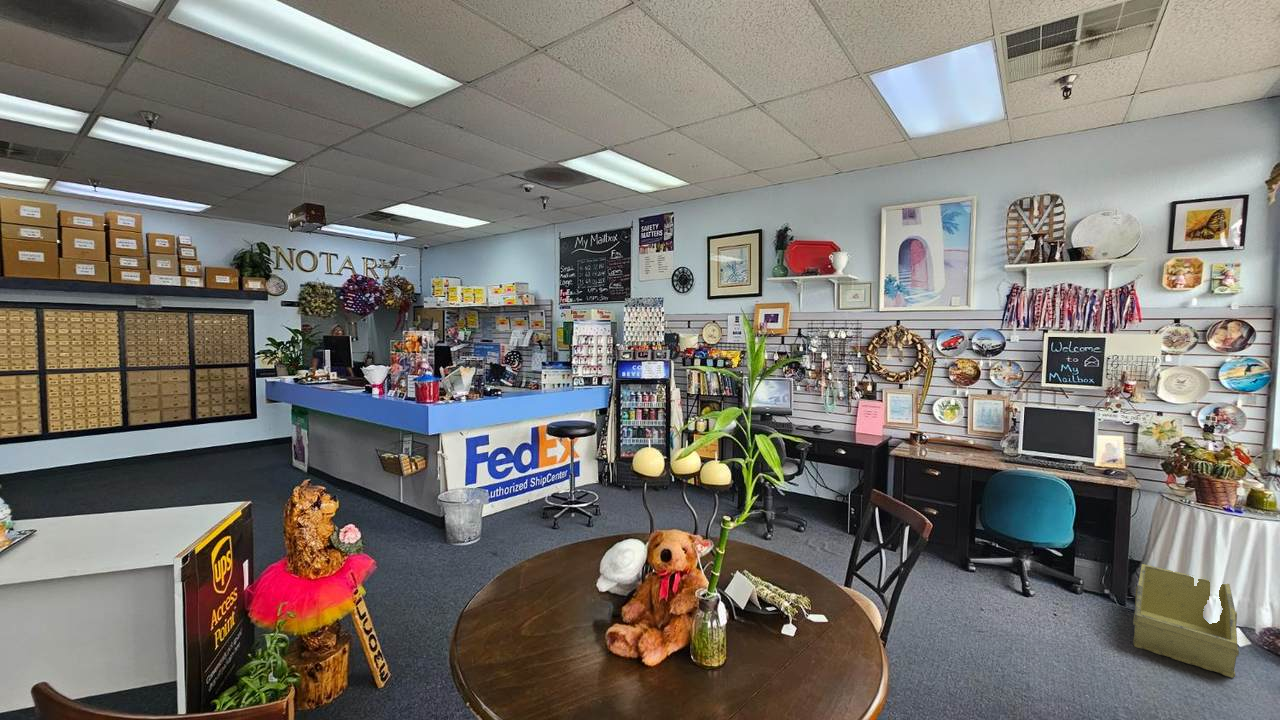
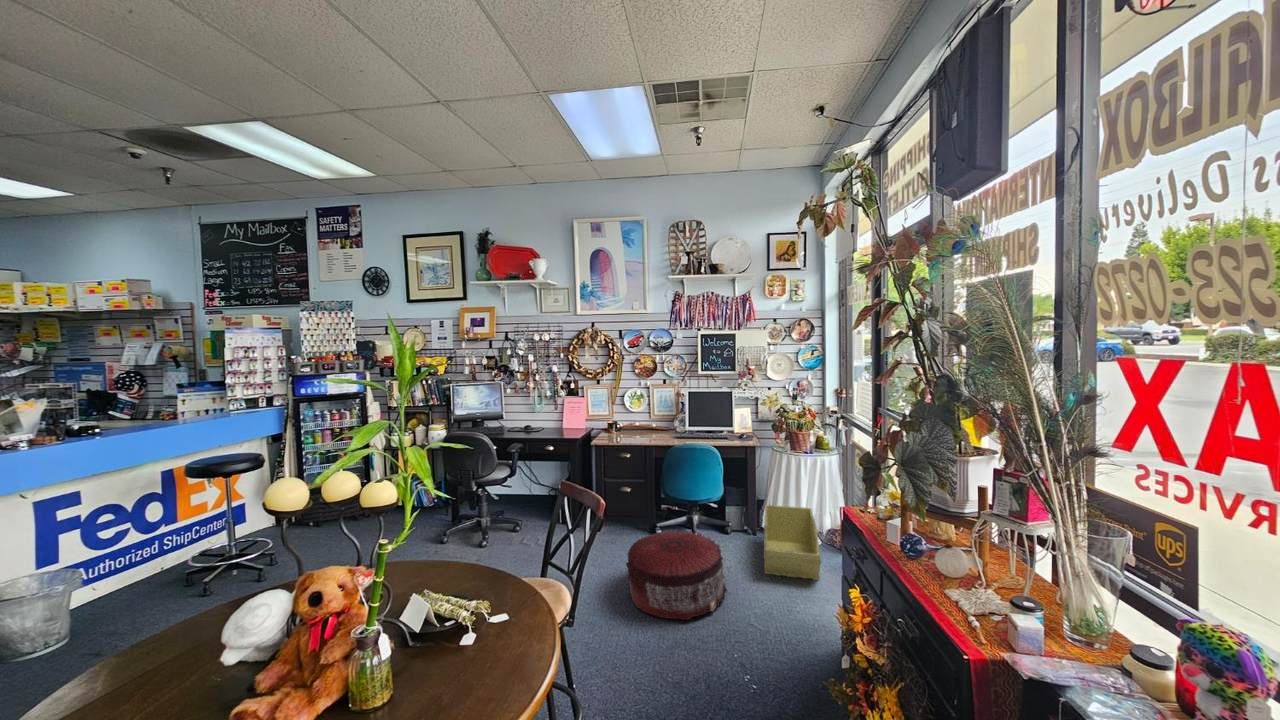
pouf: none [931,559,1071,661] -> present [626,531,728,620]

